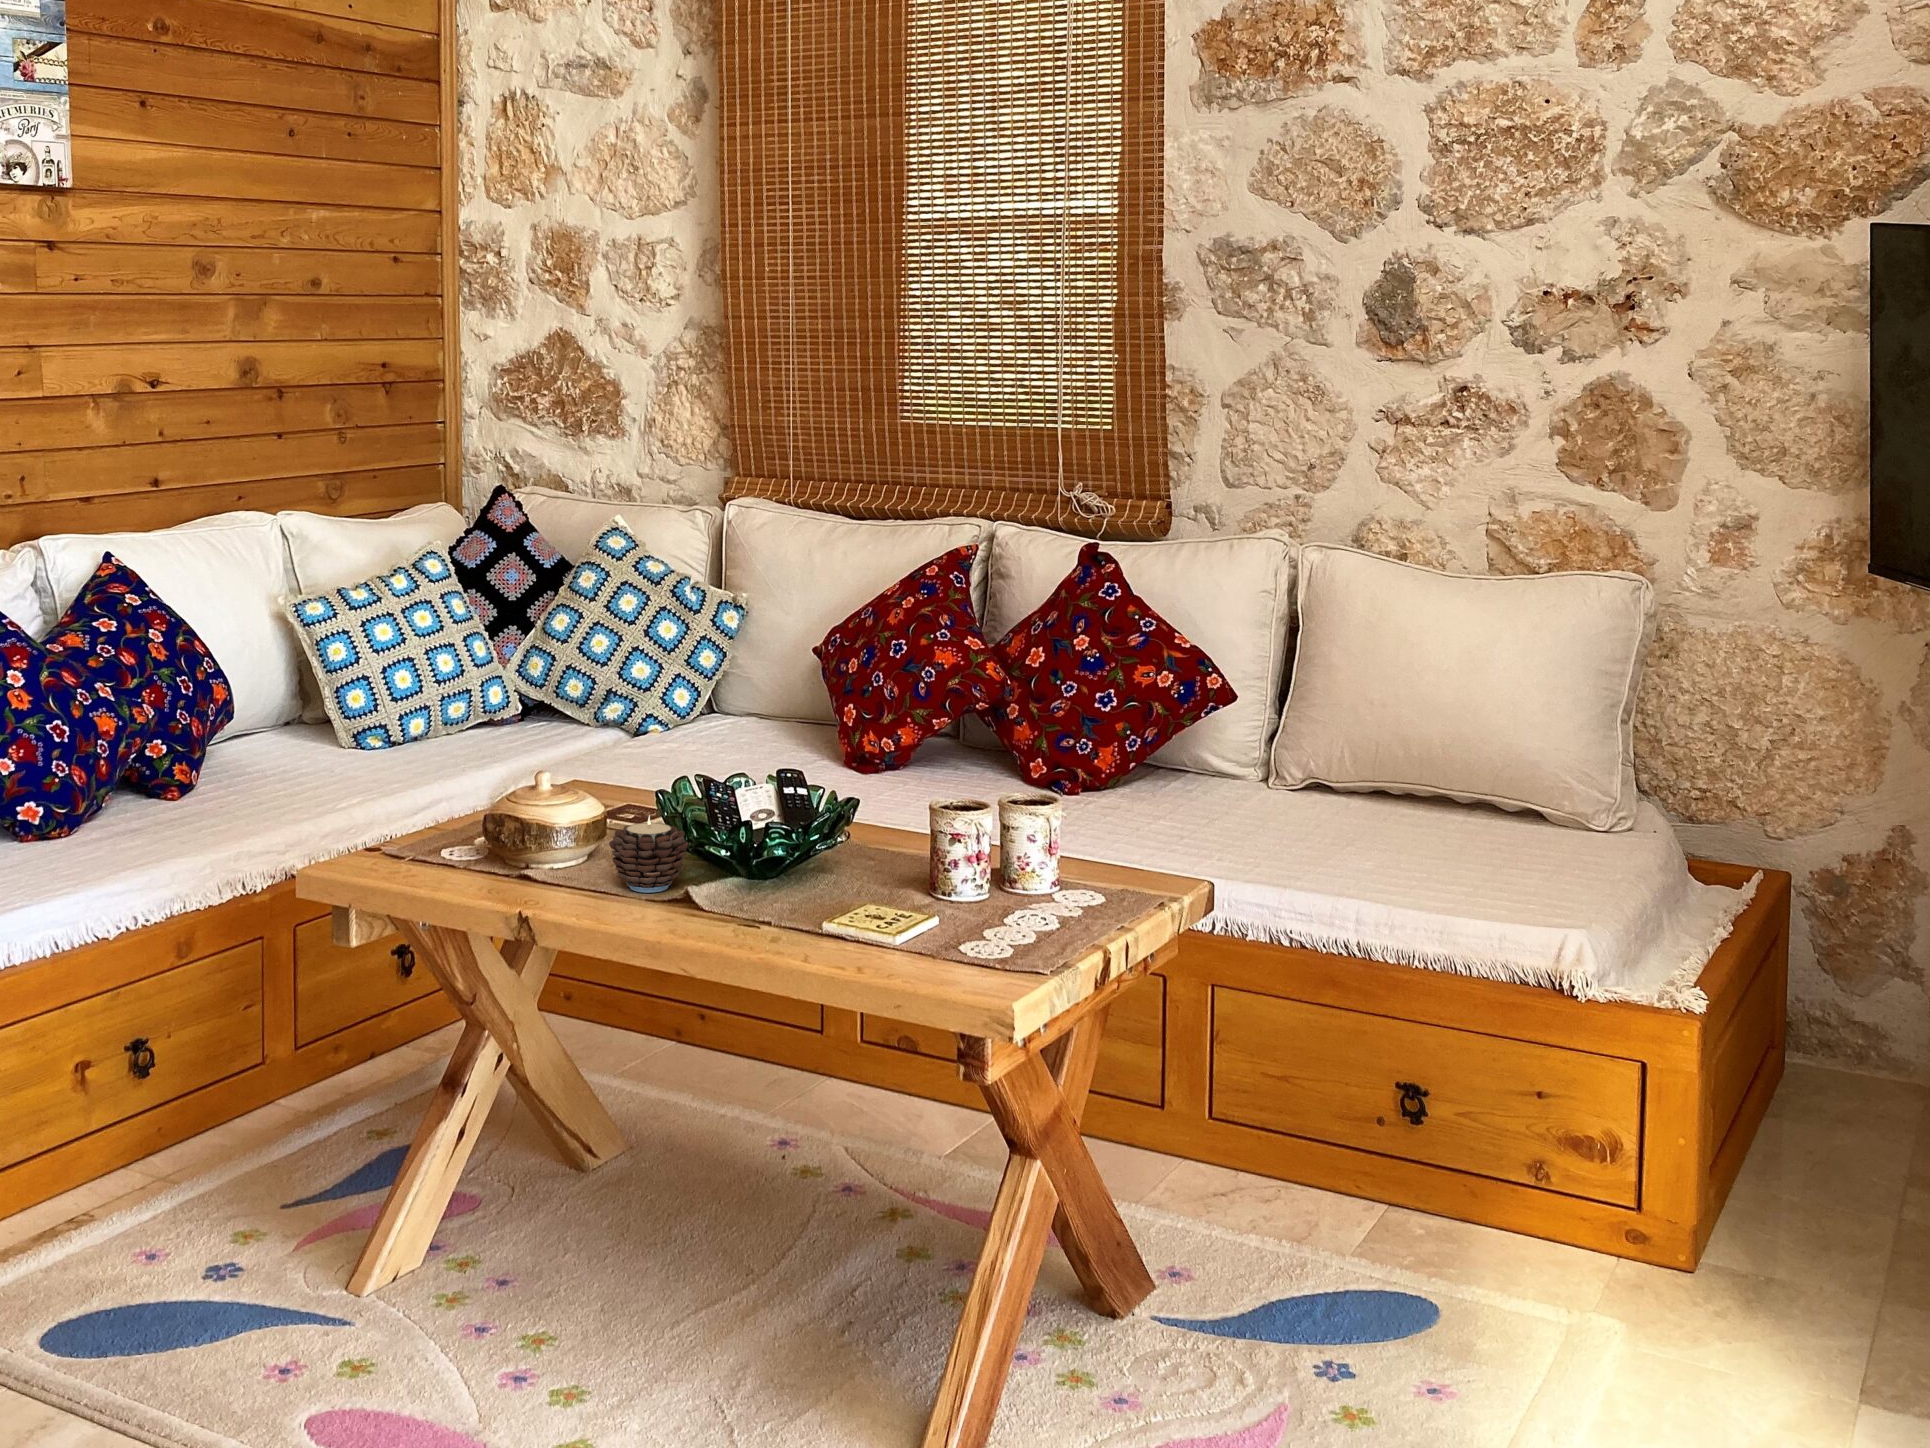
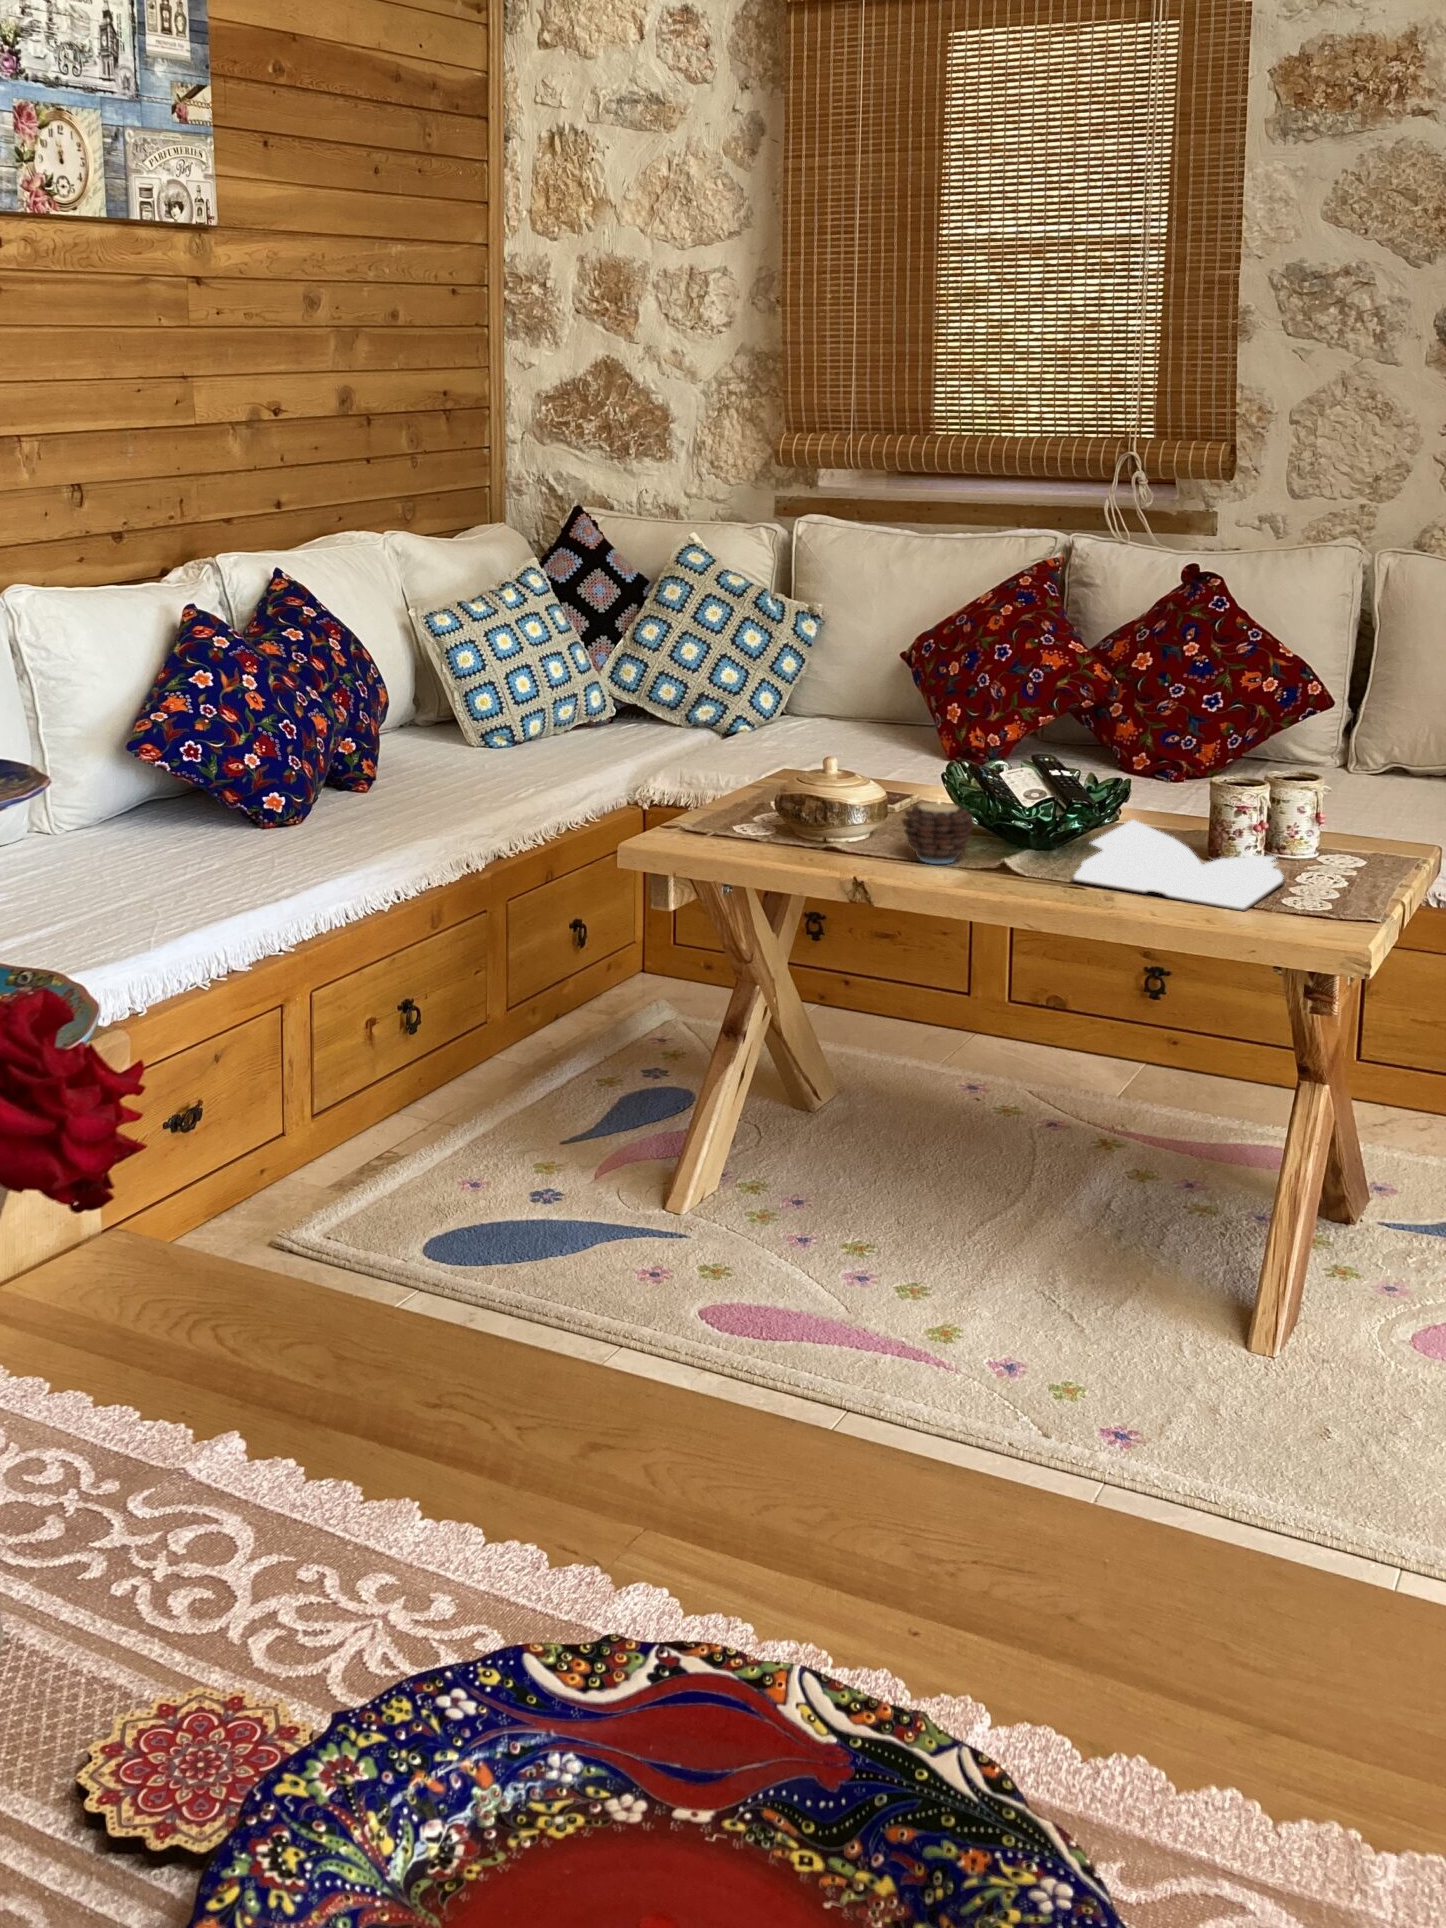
book: none [769,844,1006,953] -> present [1072,820,1286,911]

